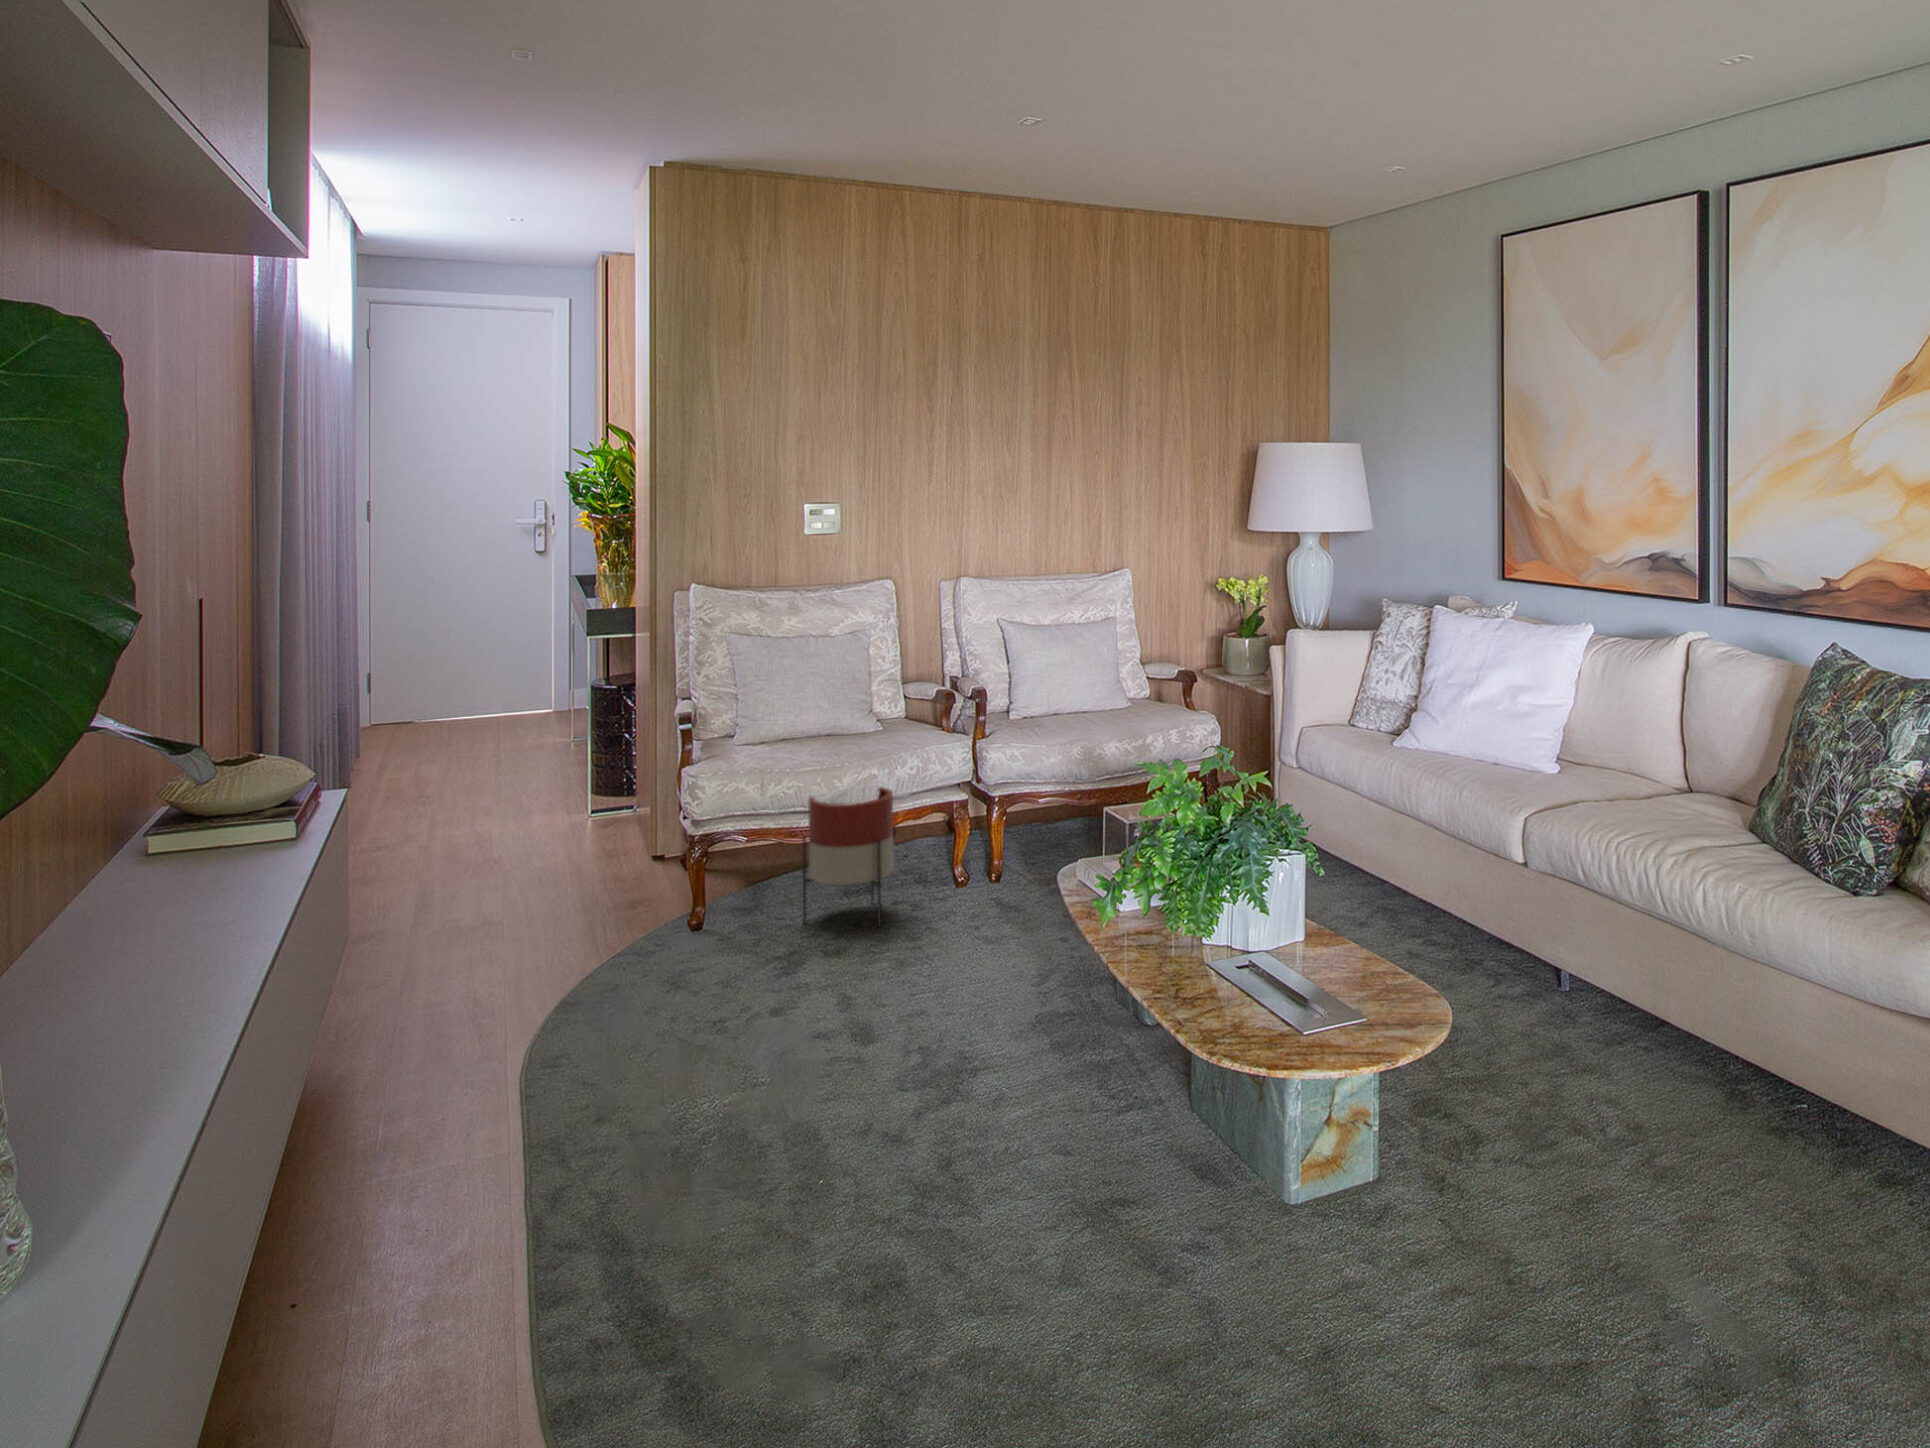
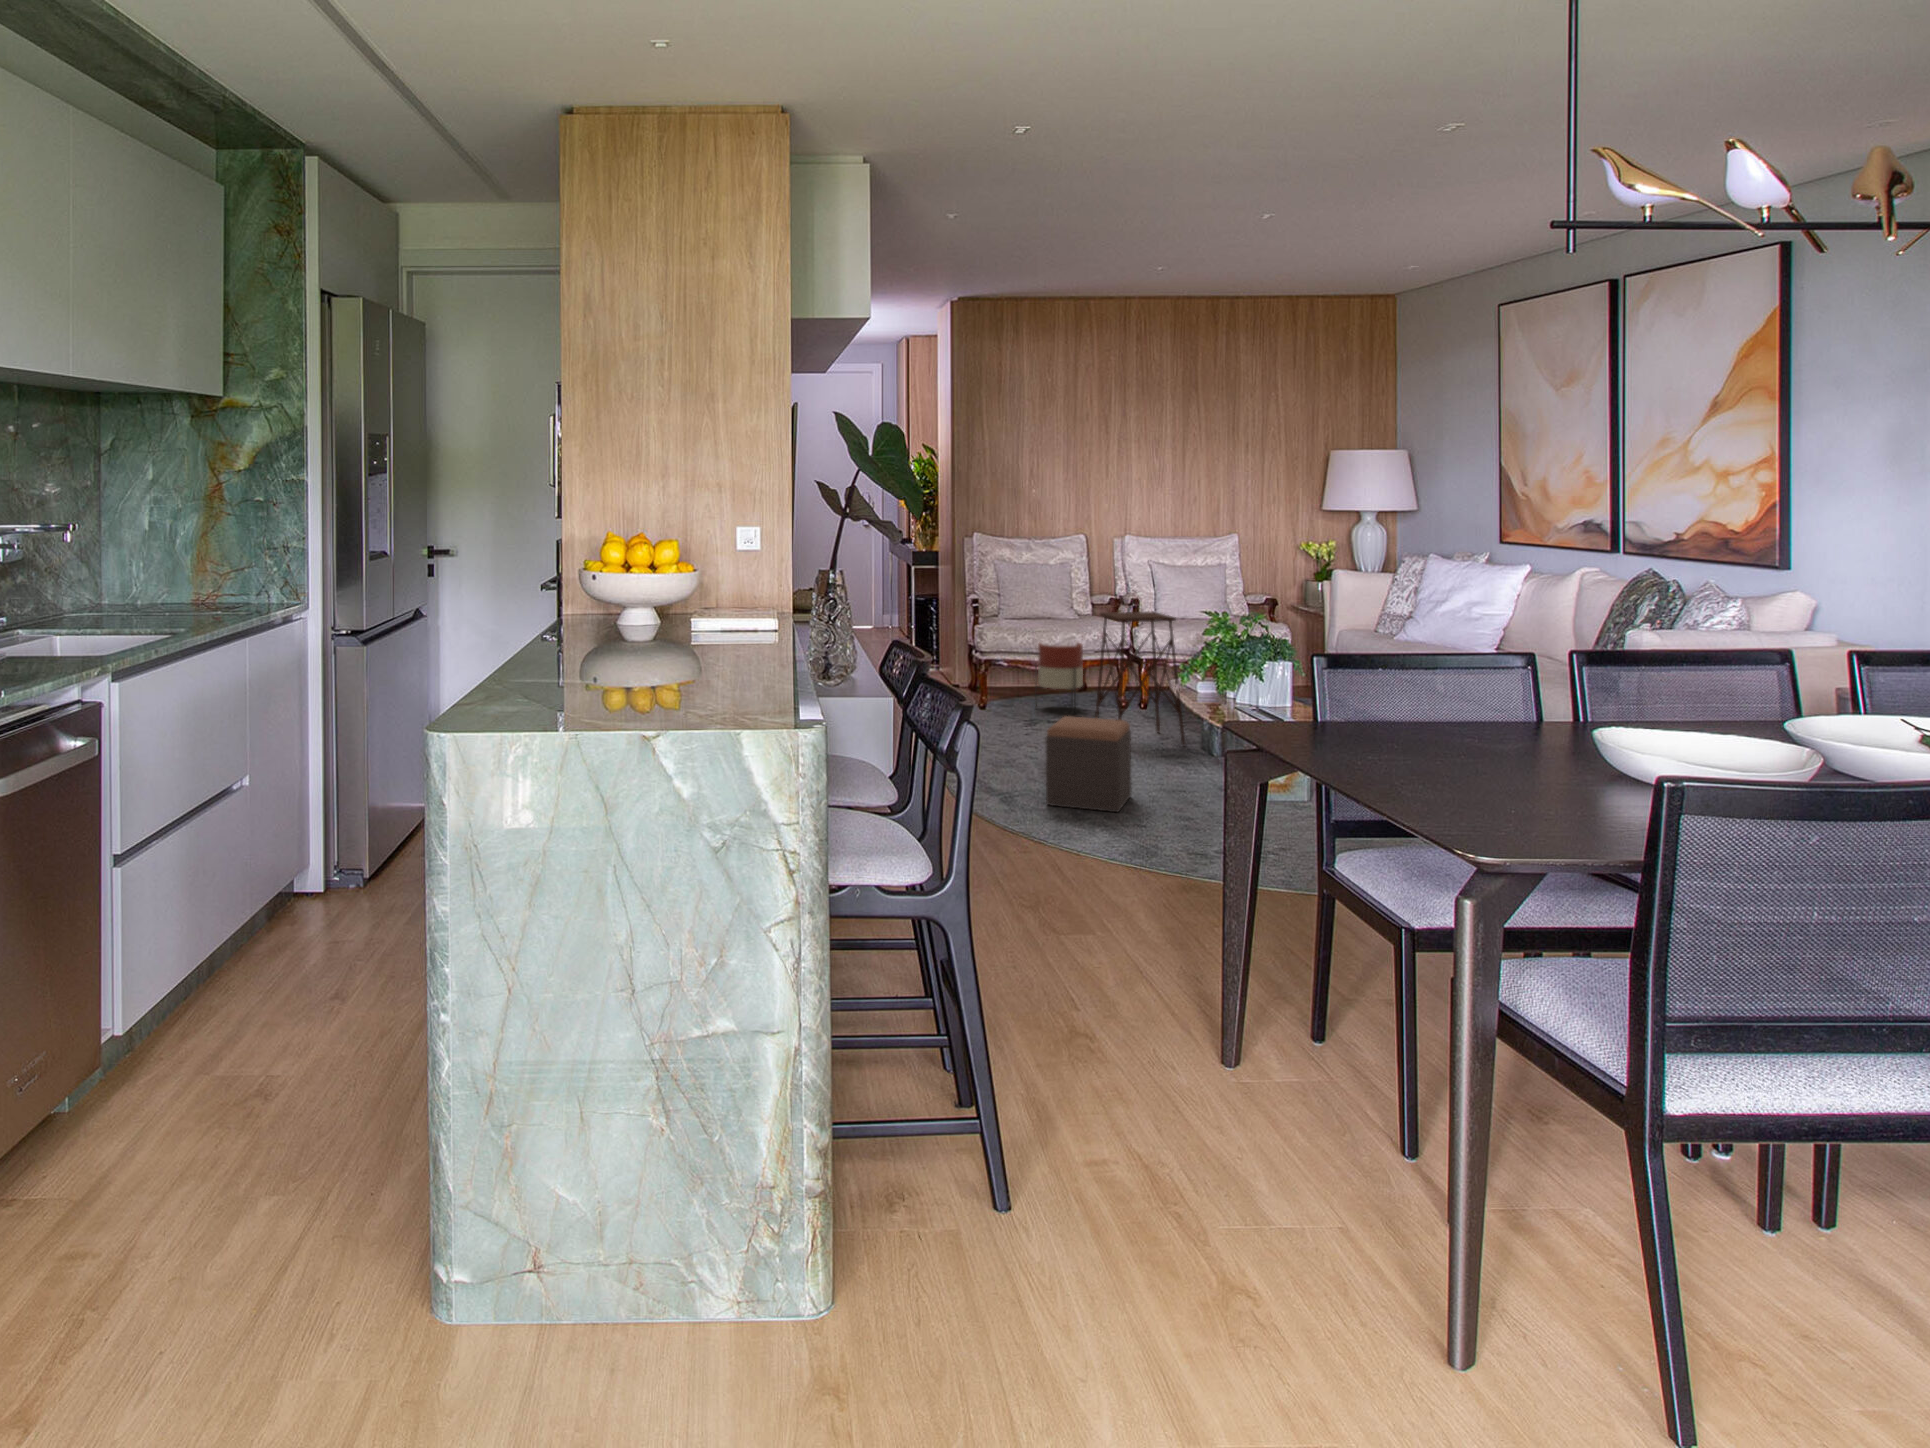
side table: none [920,742,1099,1040] -> present [1095,612,1185,745]
footstool: none [821,1096,1036,1396] -> present [1046,716,1131,812]

